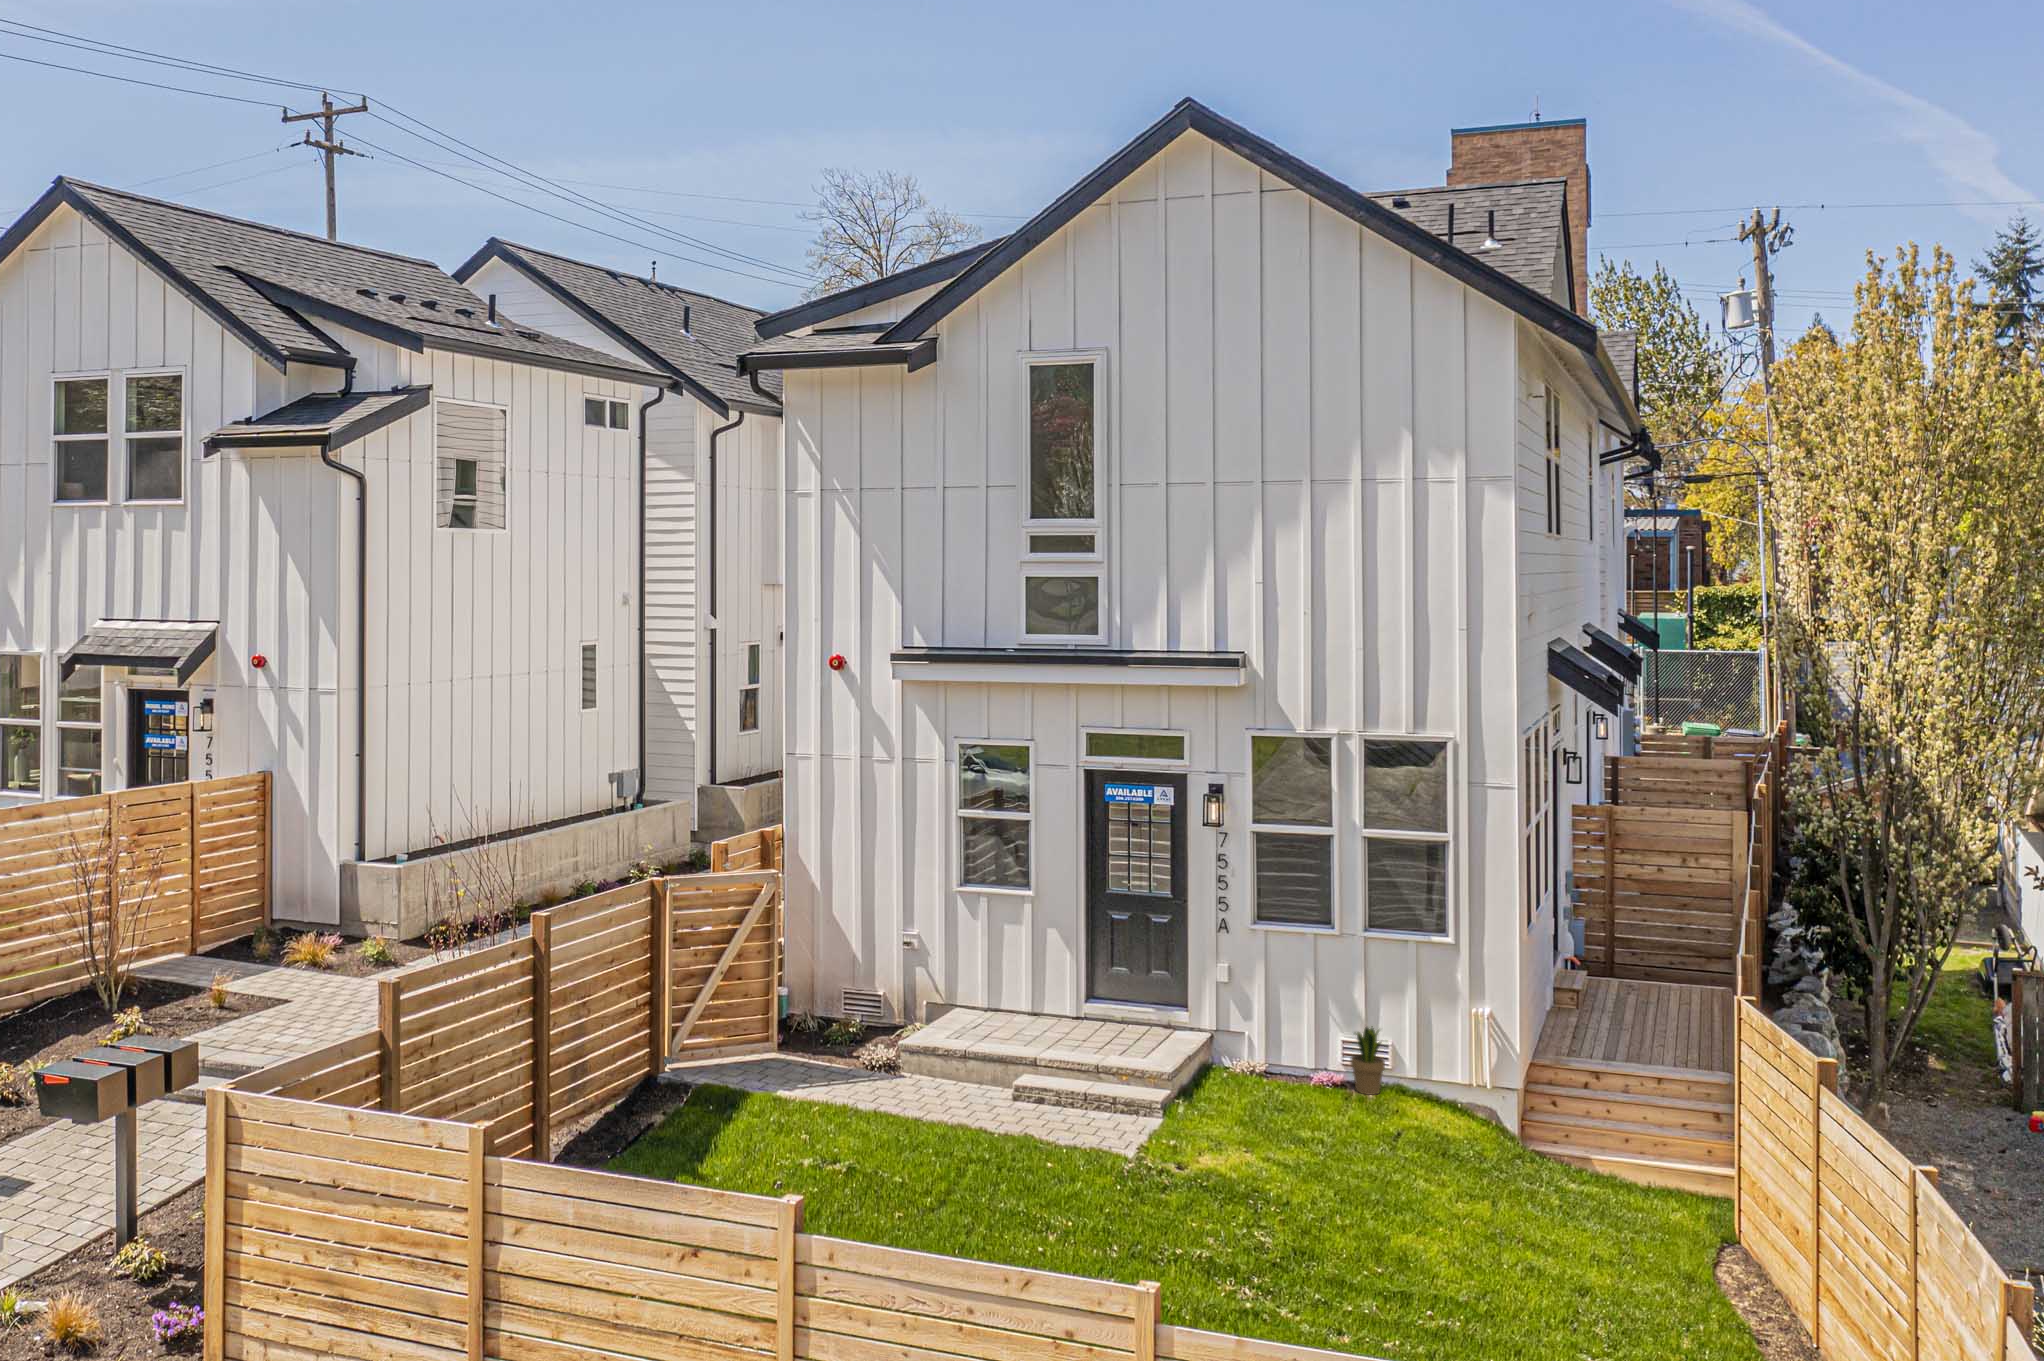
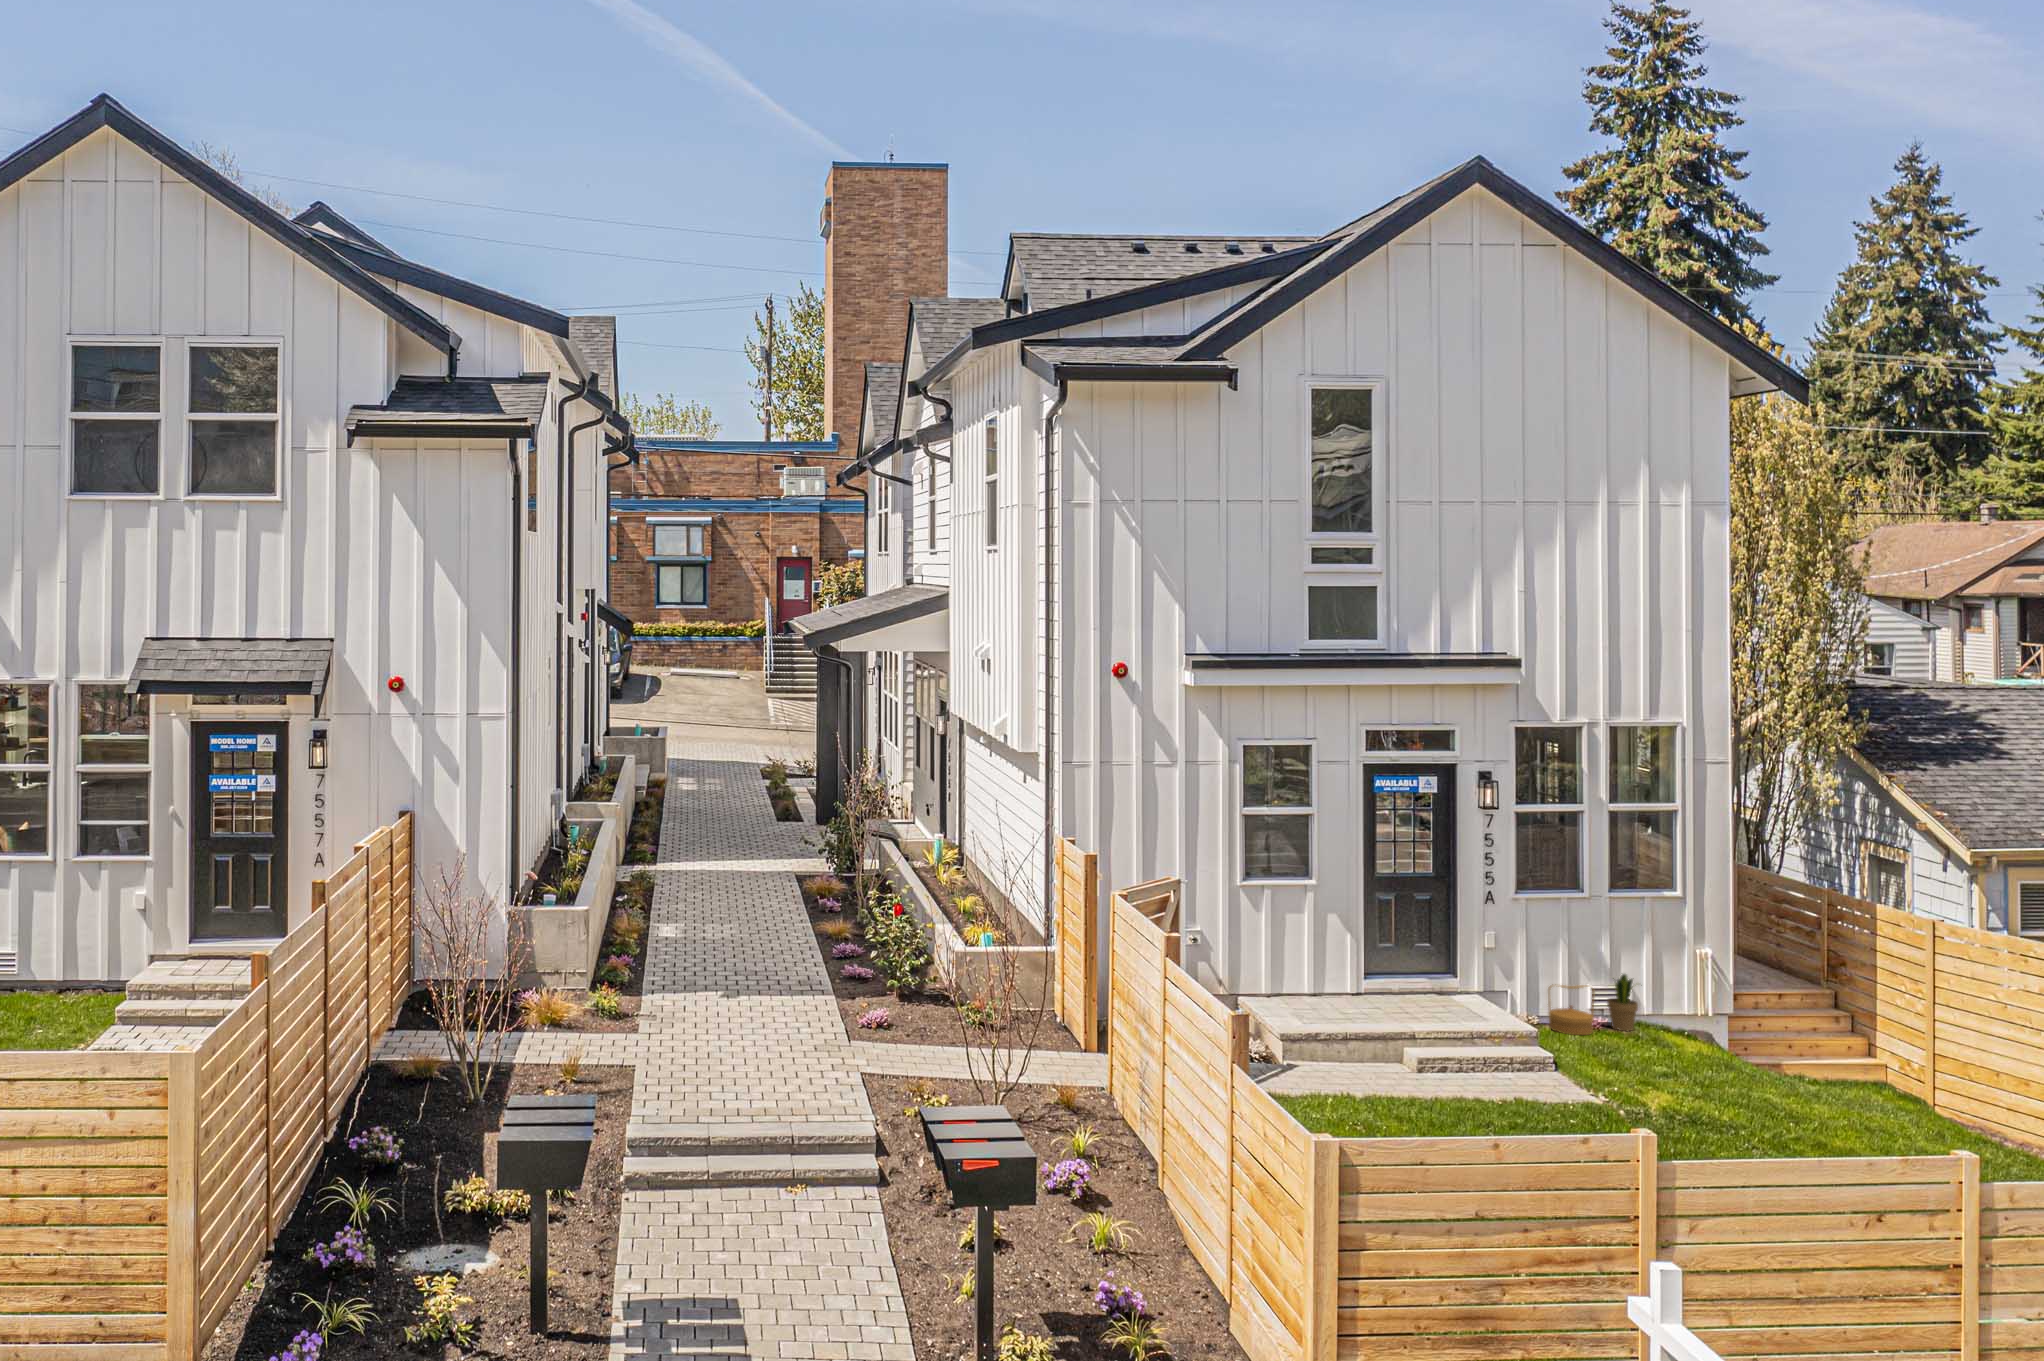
woven basket: none [1272,1030,1326,1091] -> present [1548,985,1594,1035]

